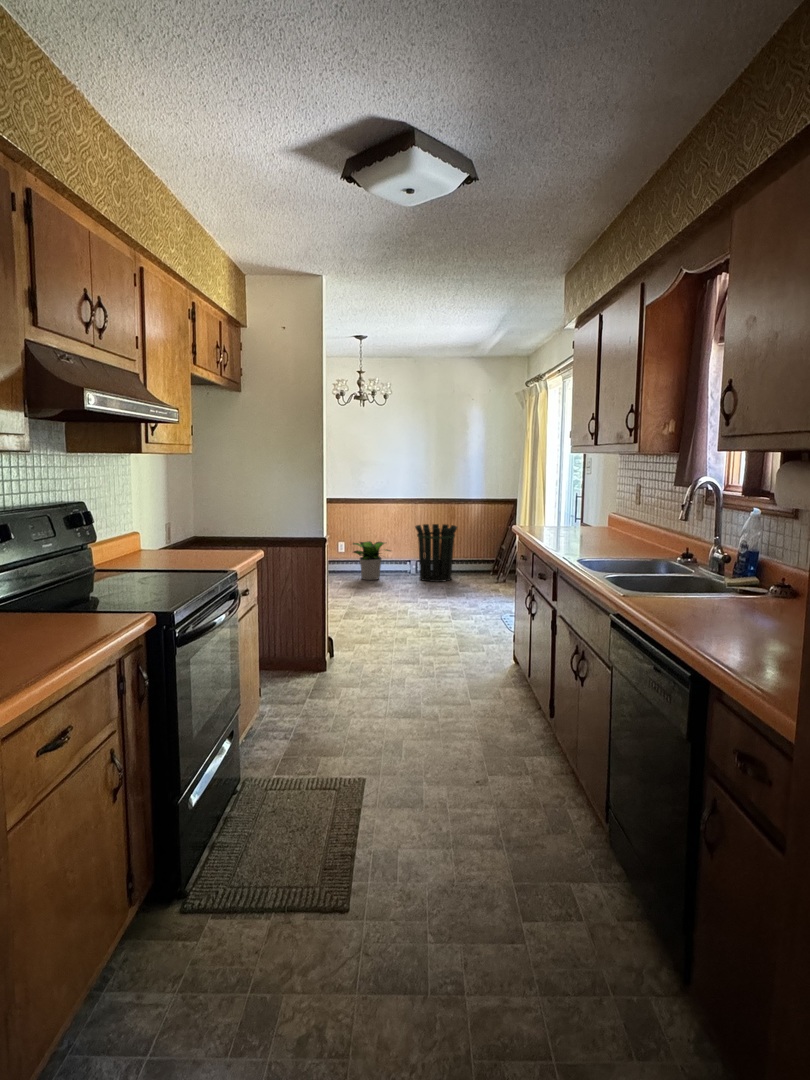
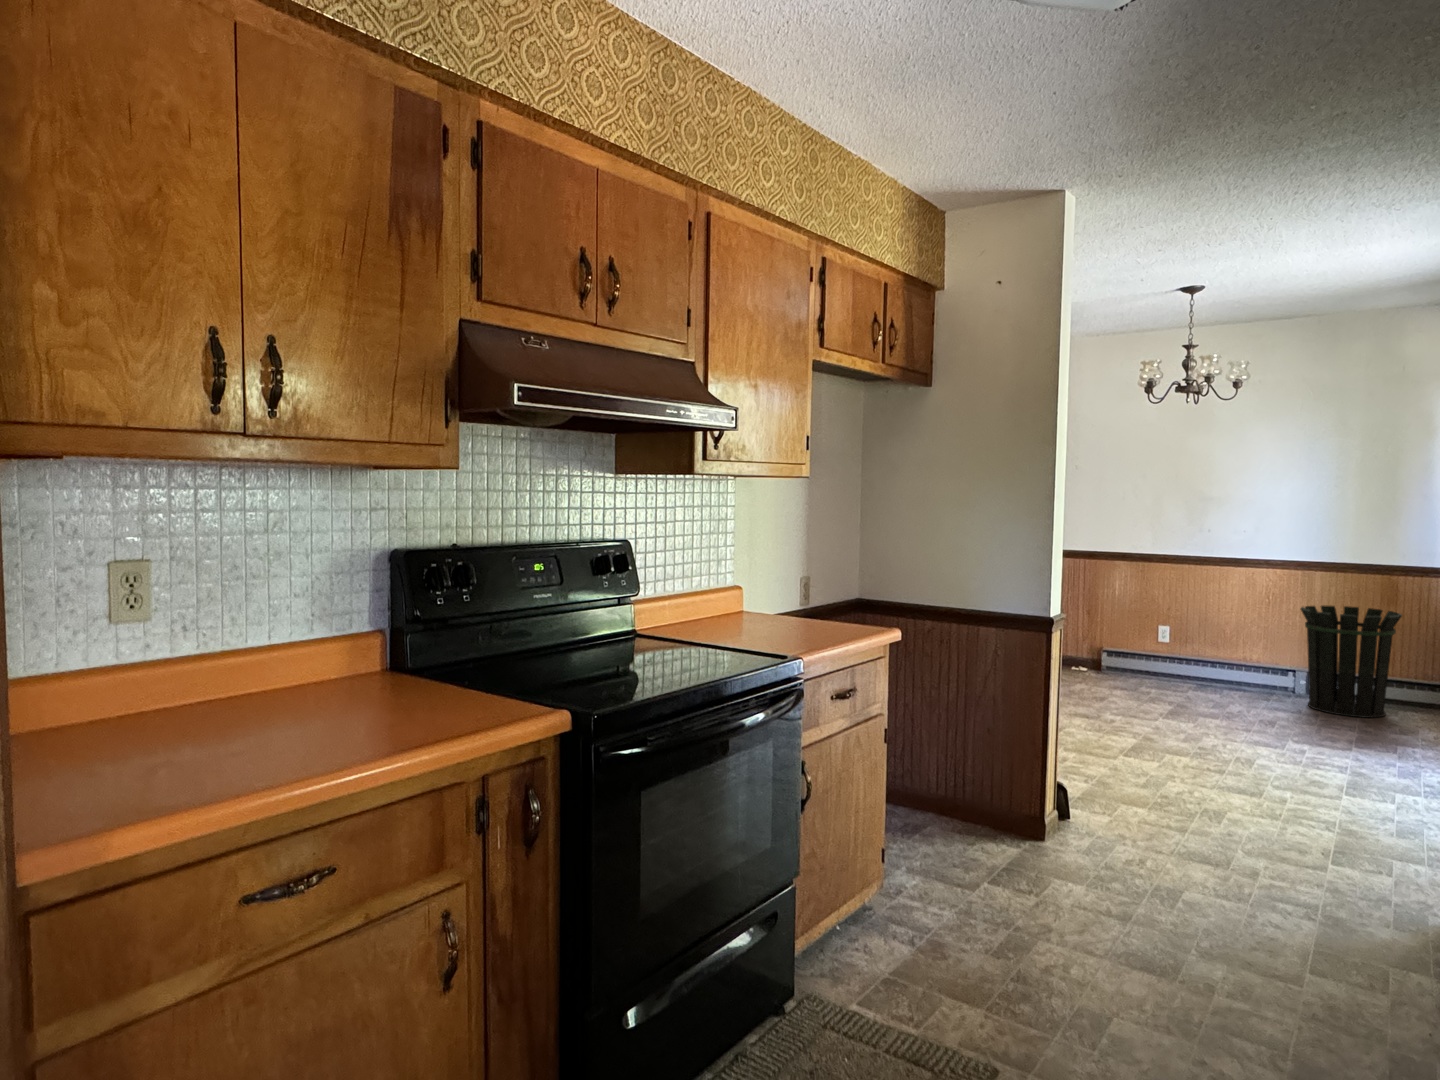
potted plant: present [353,541,391,580] -> none [1167,626,1253,695]

